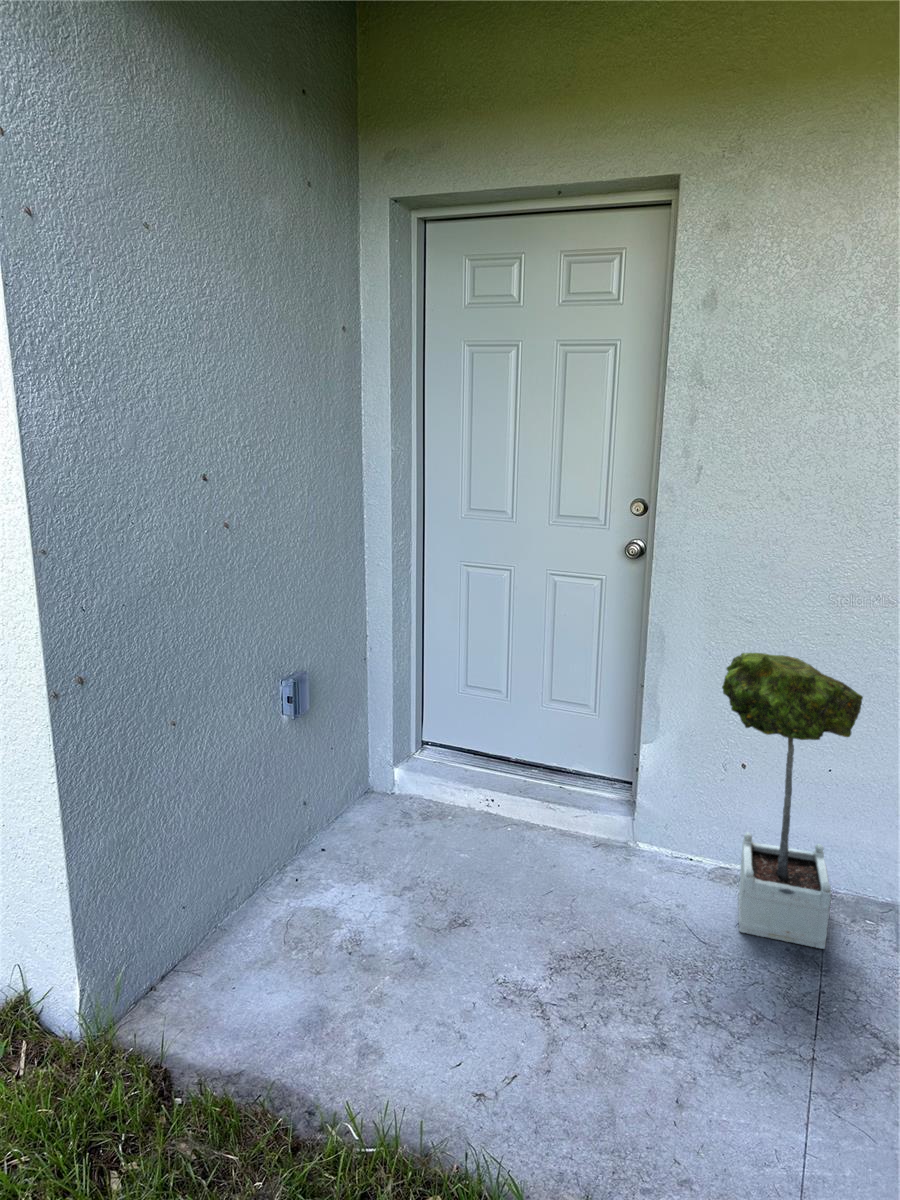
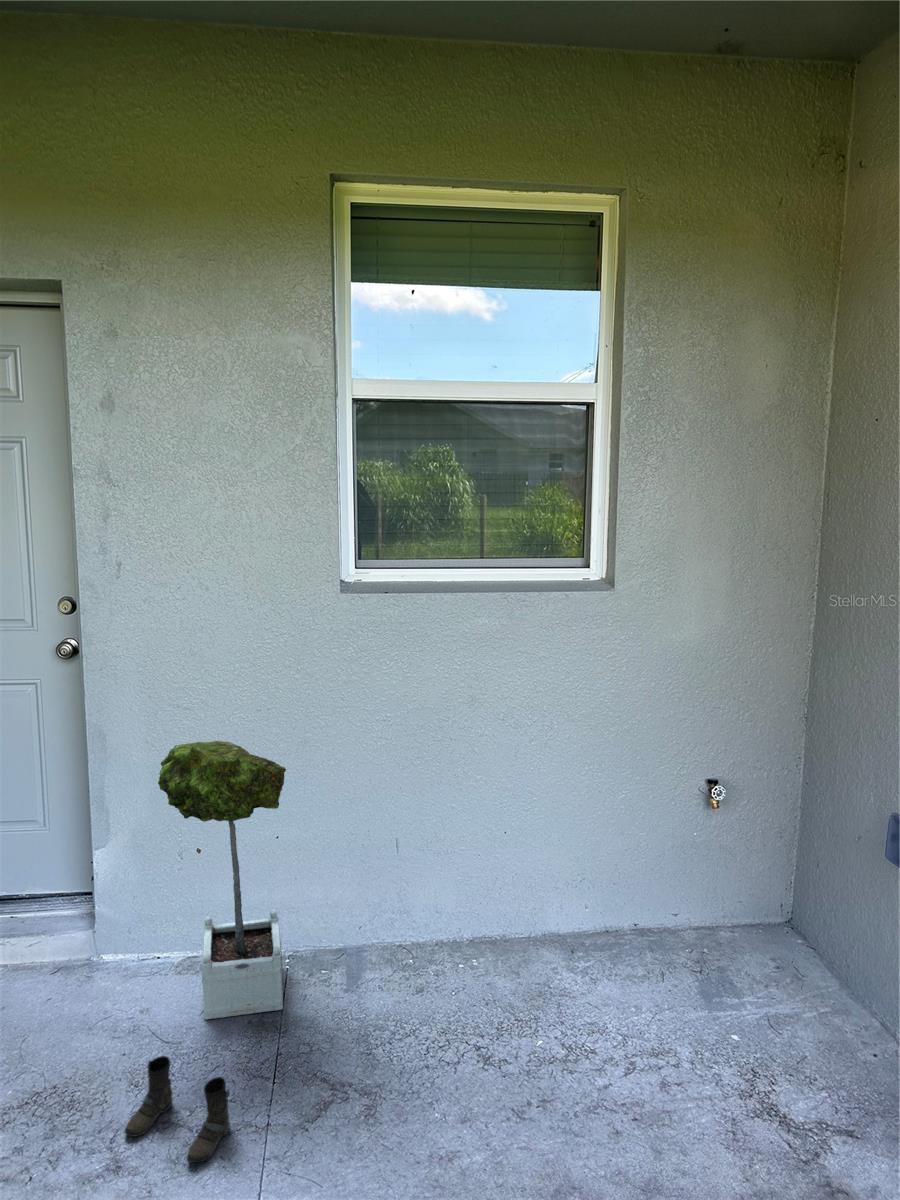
boots: none [668,953,780,1072] -> present [125,1056,230,1163]

